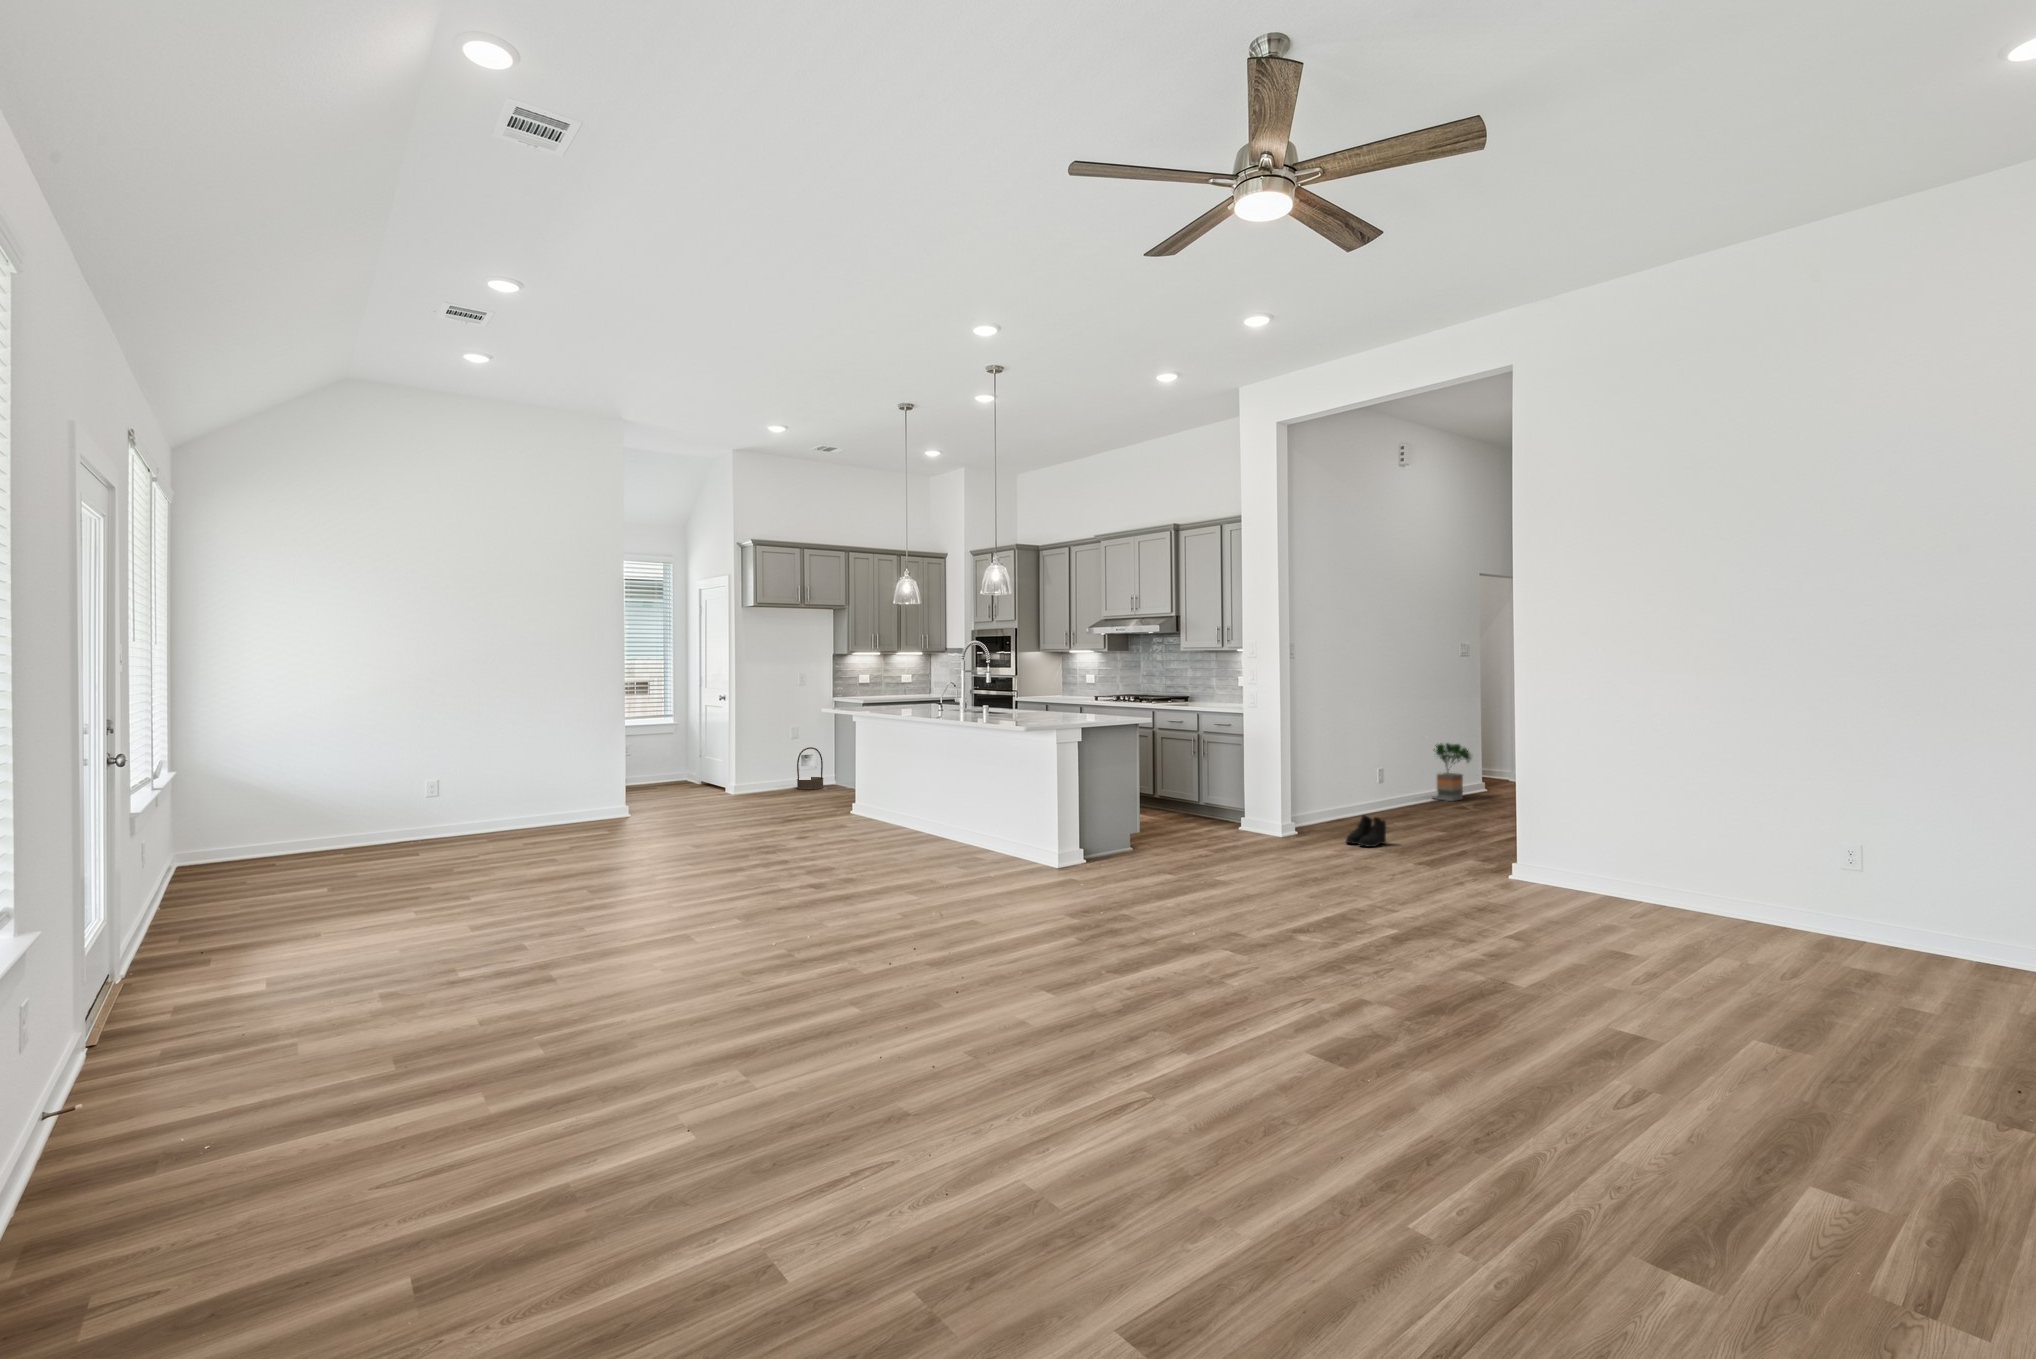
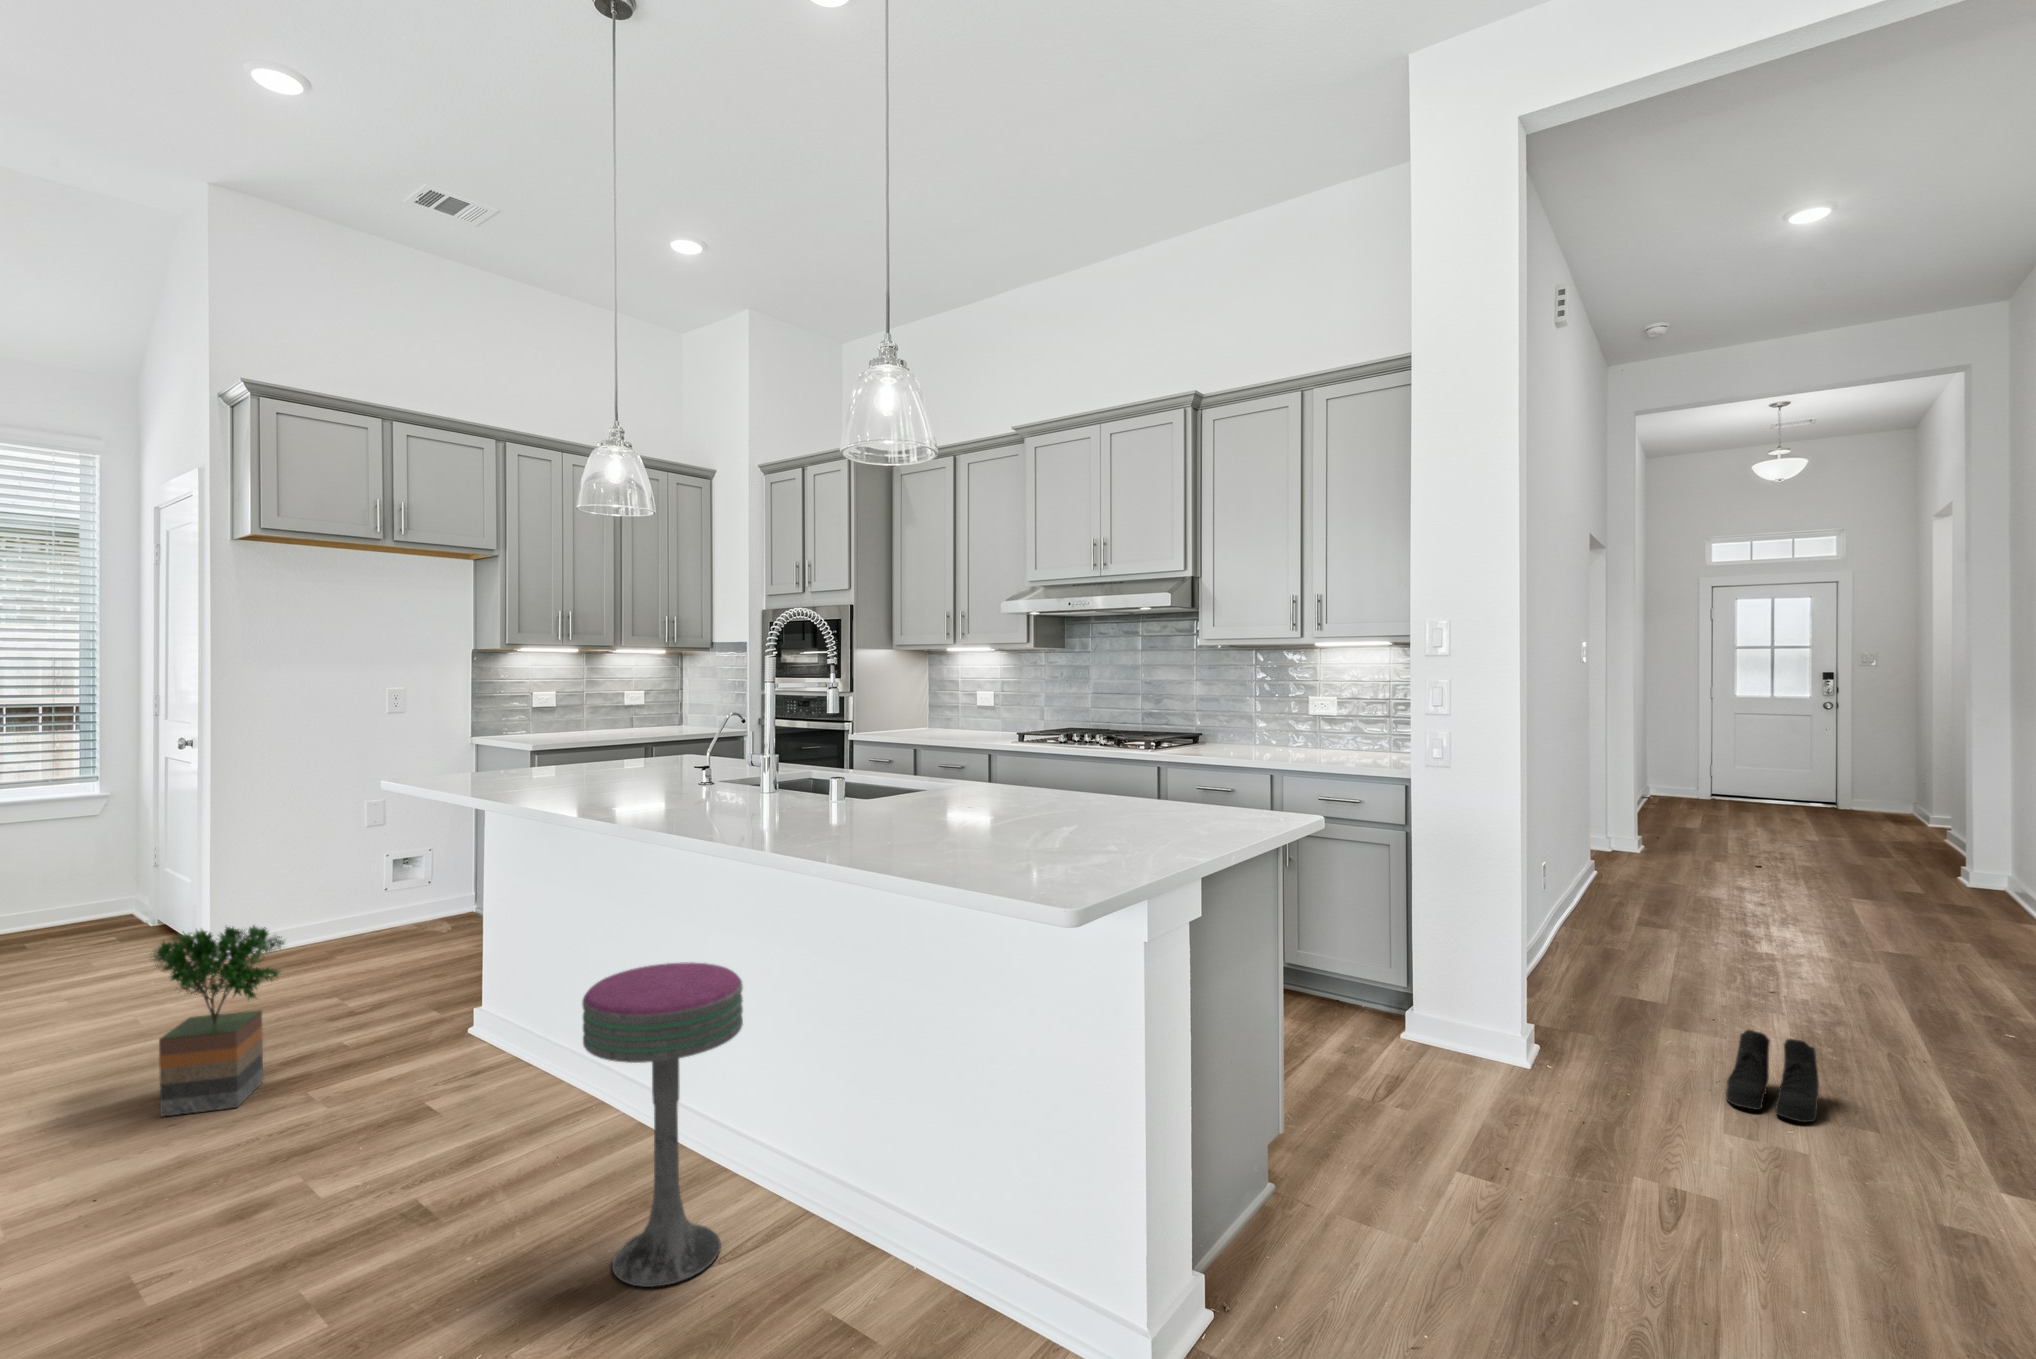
potted tree: present [1433,743,1472,801] -> present [153,926,284,1117]
basket: present [797,747,823,790] -> none [378,846,443,939]
bar stool: none [900,760,948,851] -> present [582,962,743,1287]

